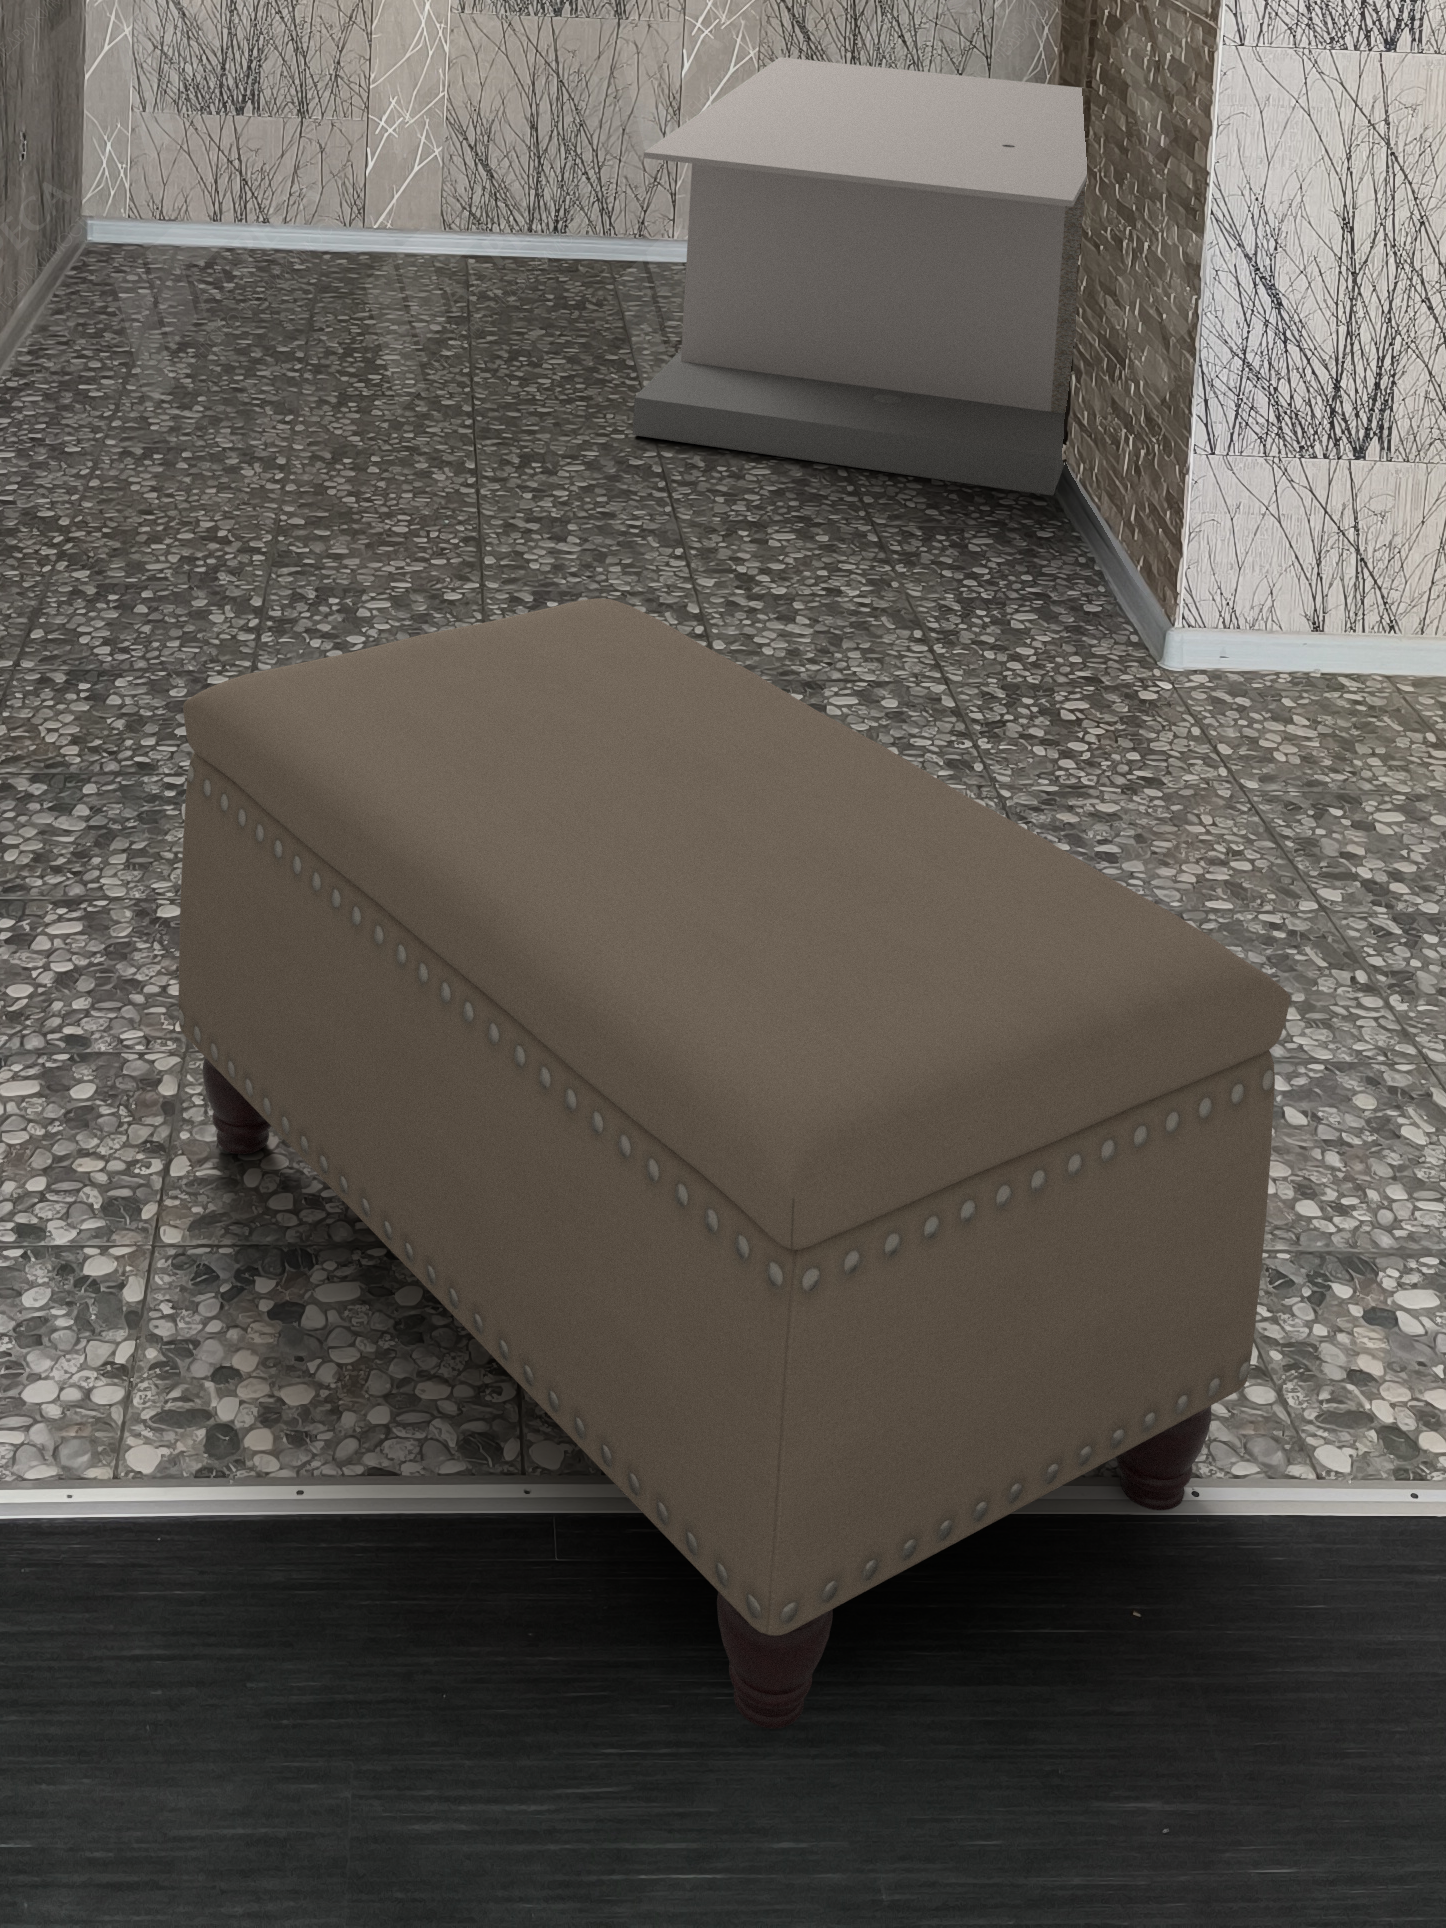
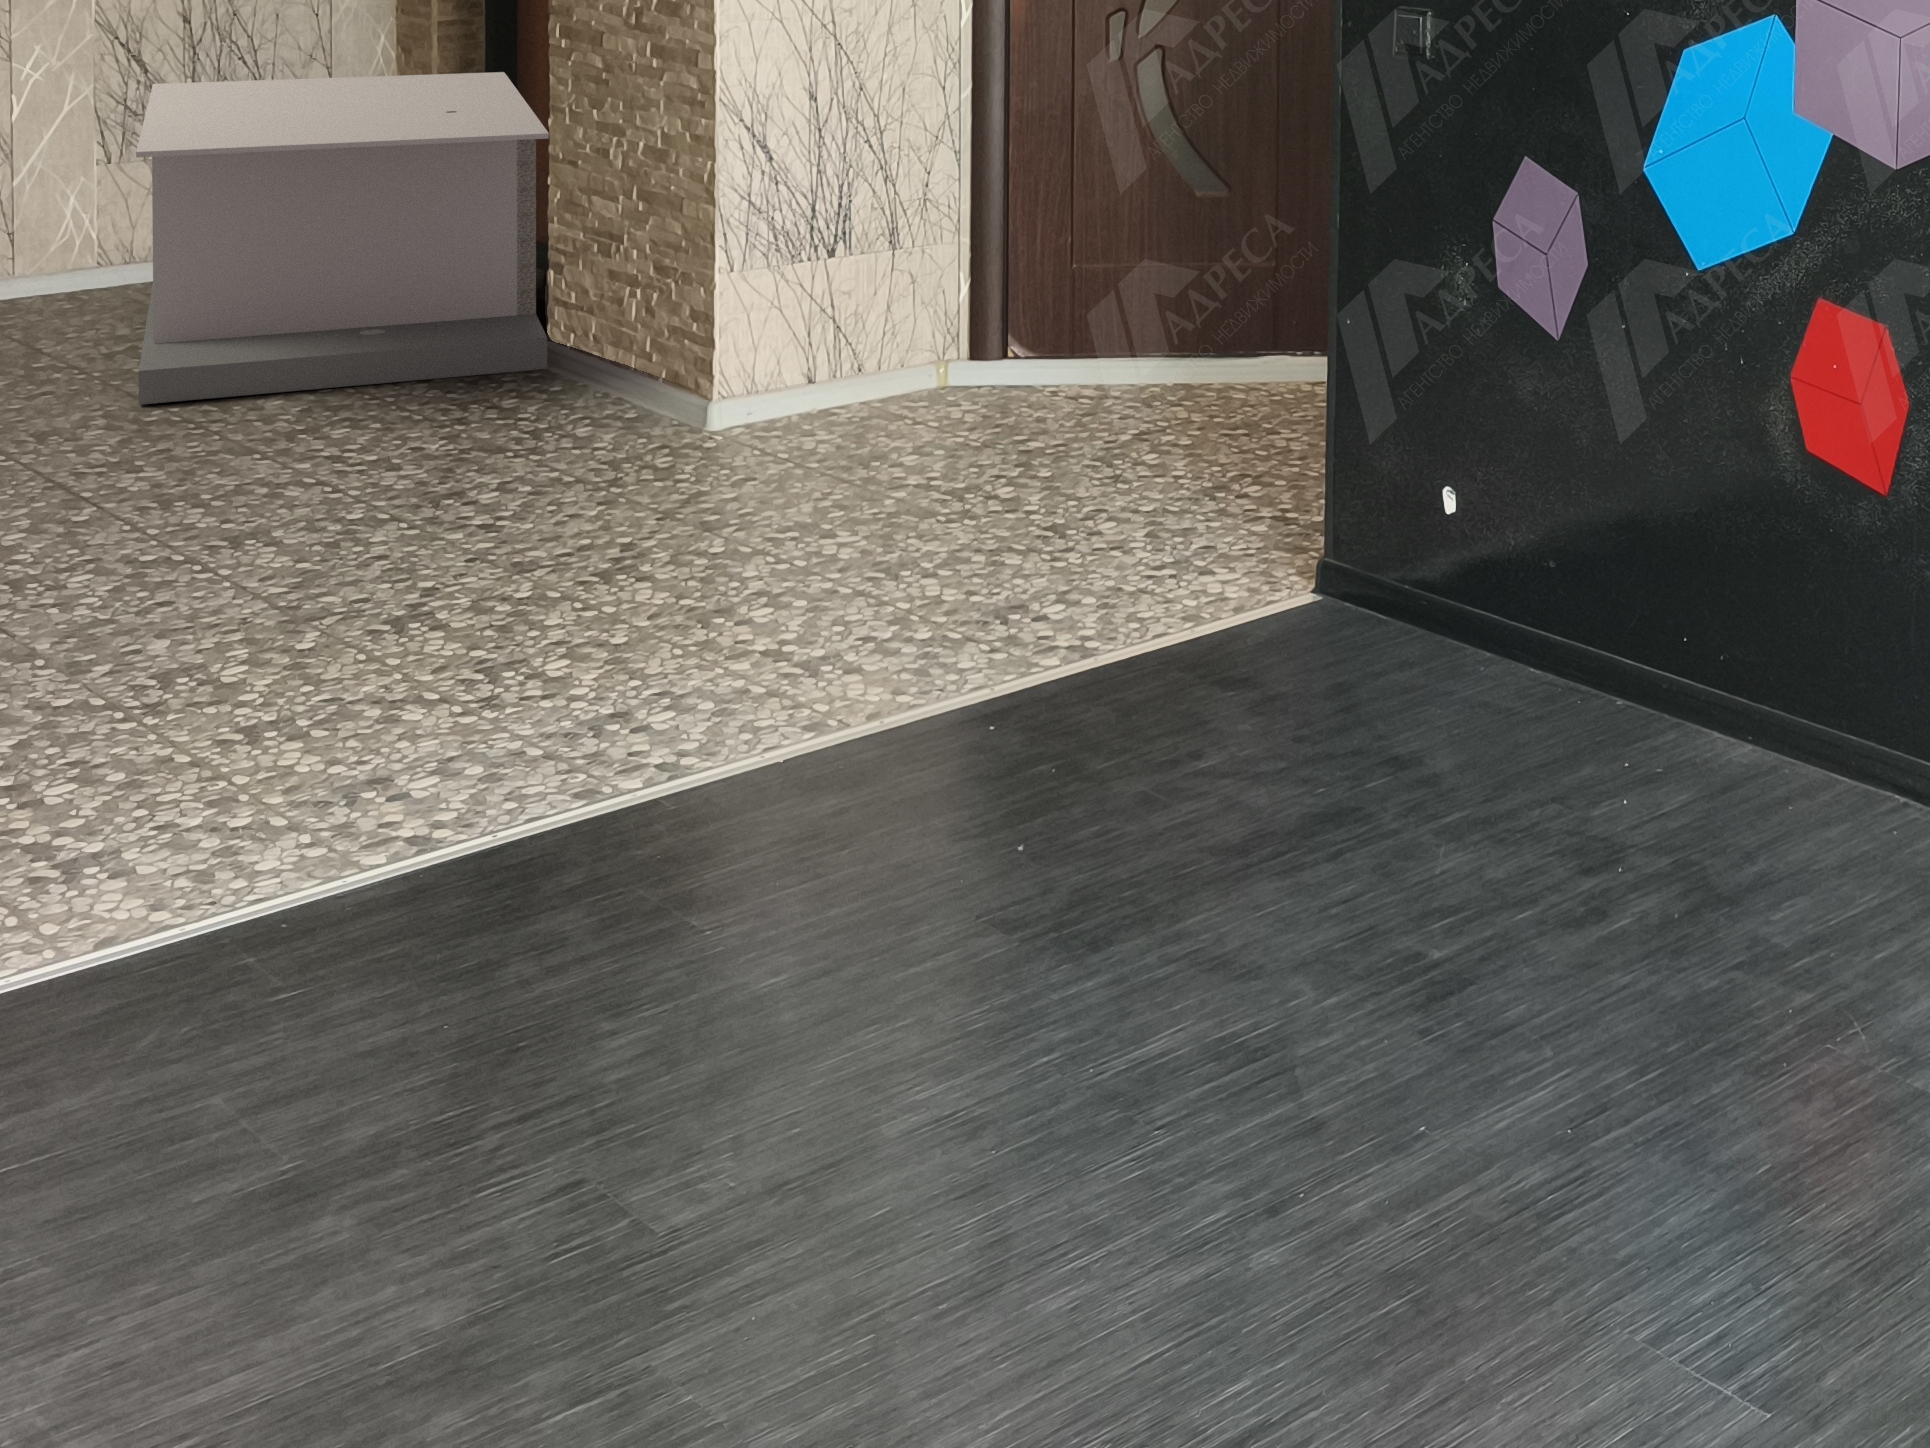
ottoman: present [178,598,1290,1729] -> none [223,362,1028,815]

